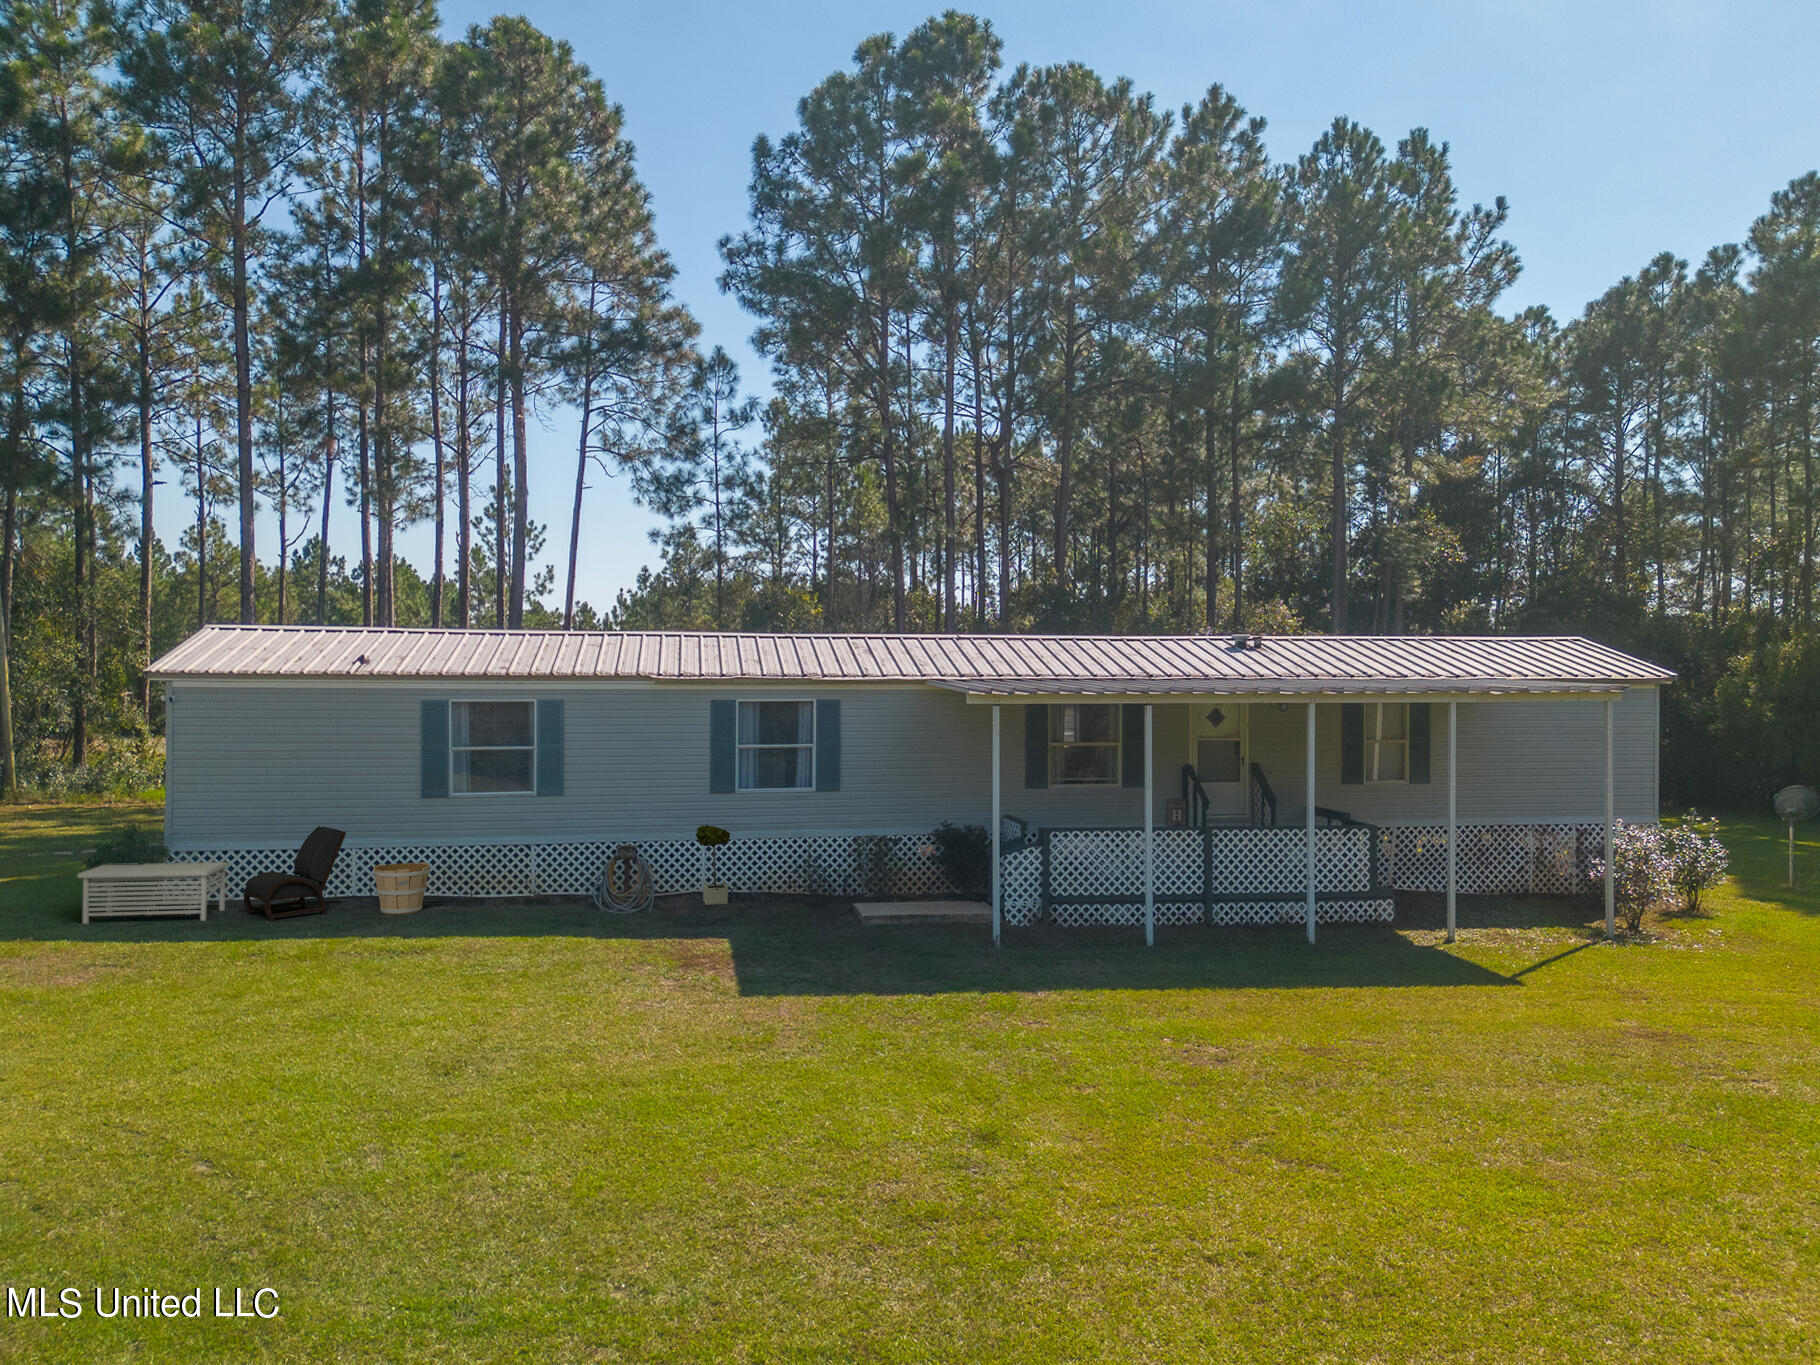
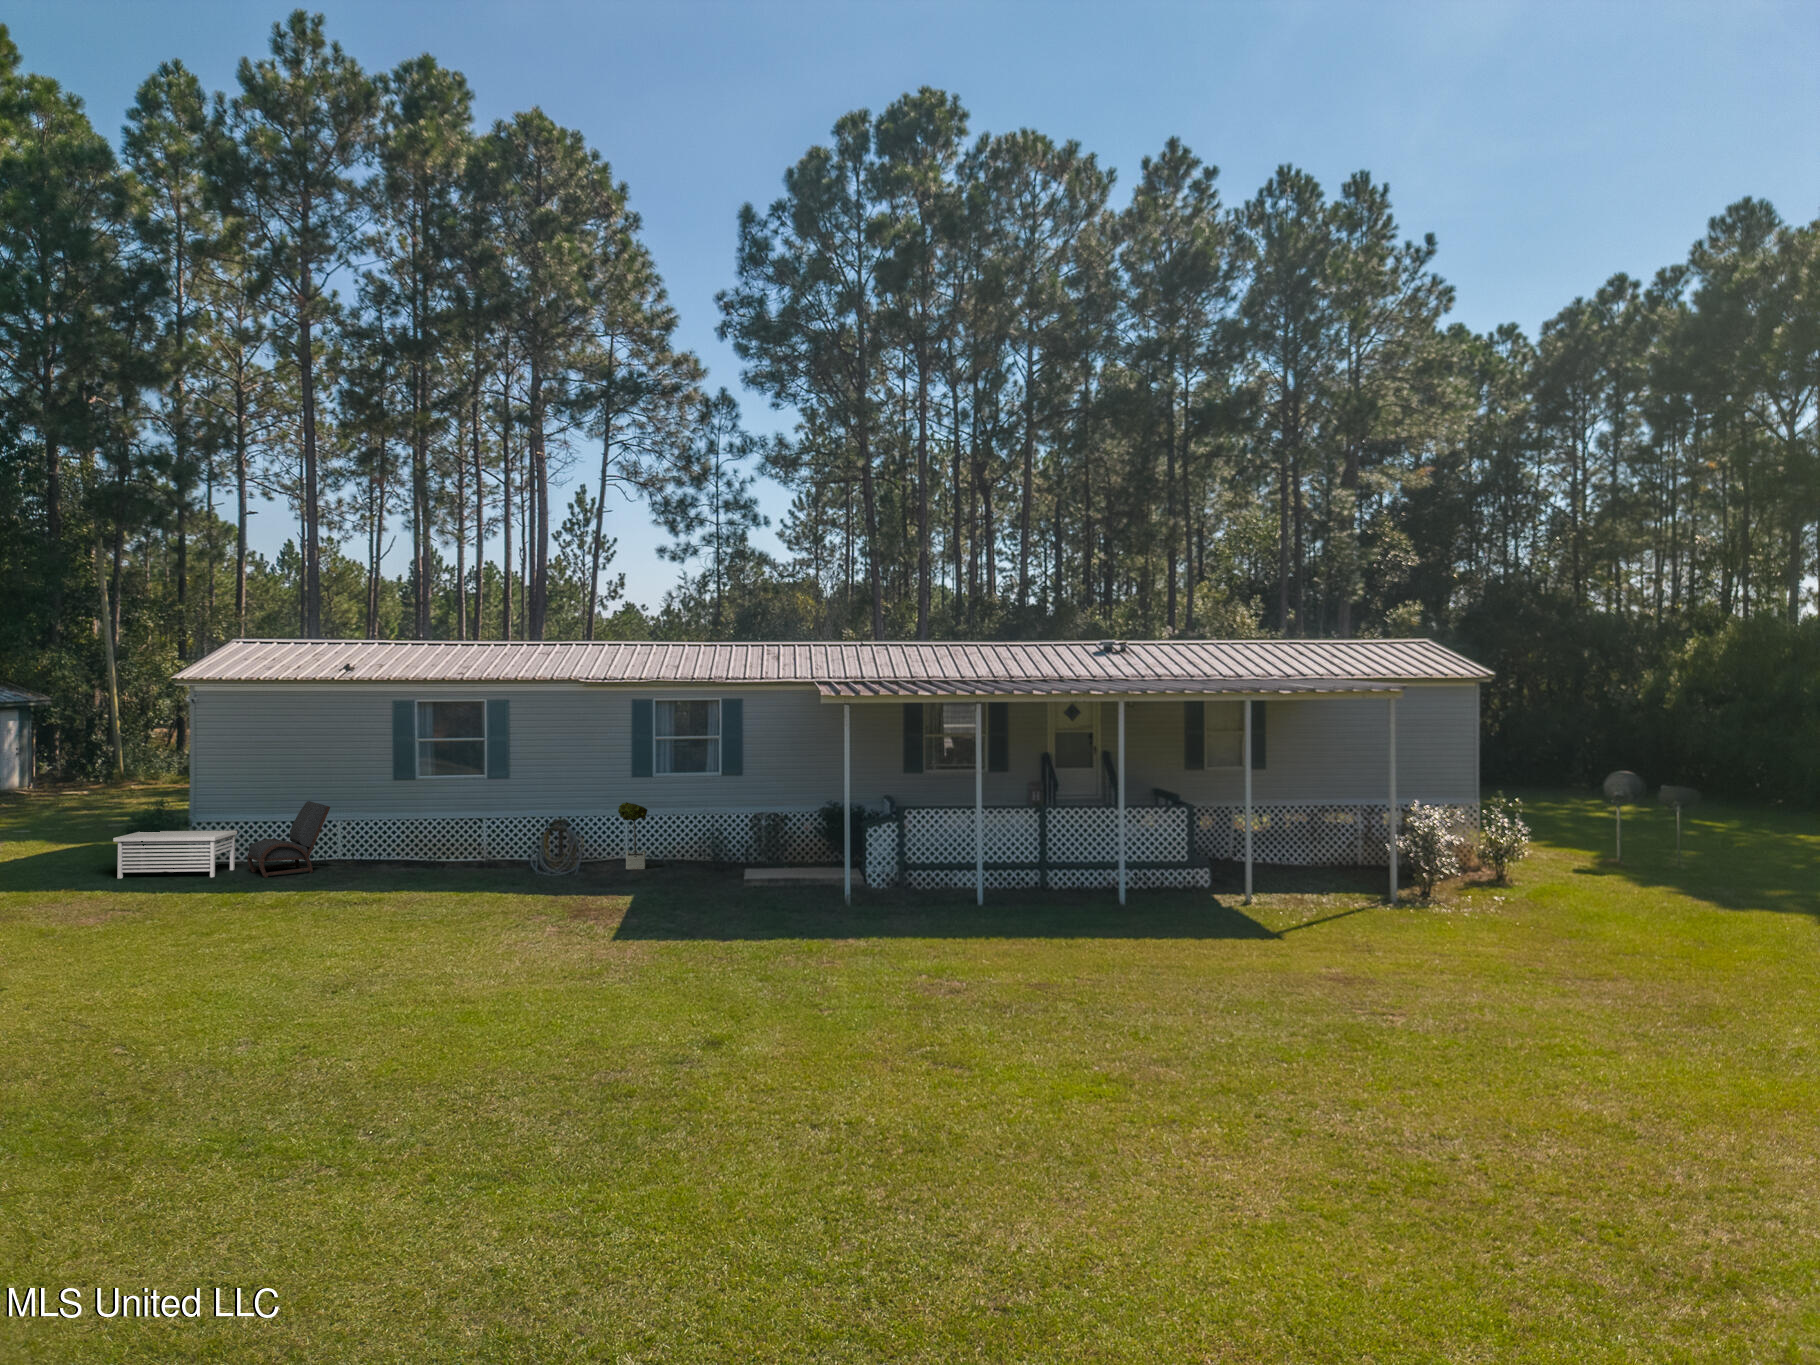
wooden bucket: present [373,862,431,914] -> none [350,832,398,874]

